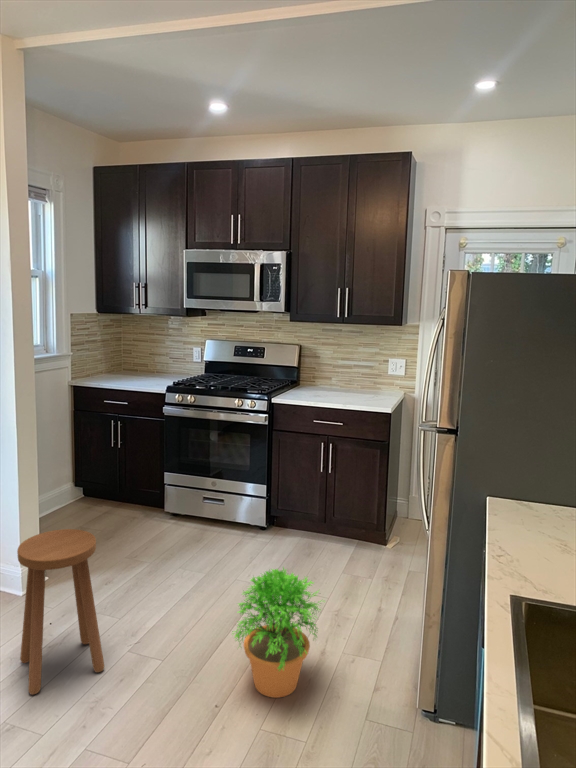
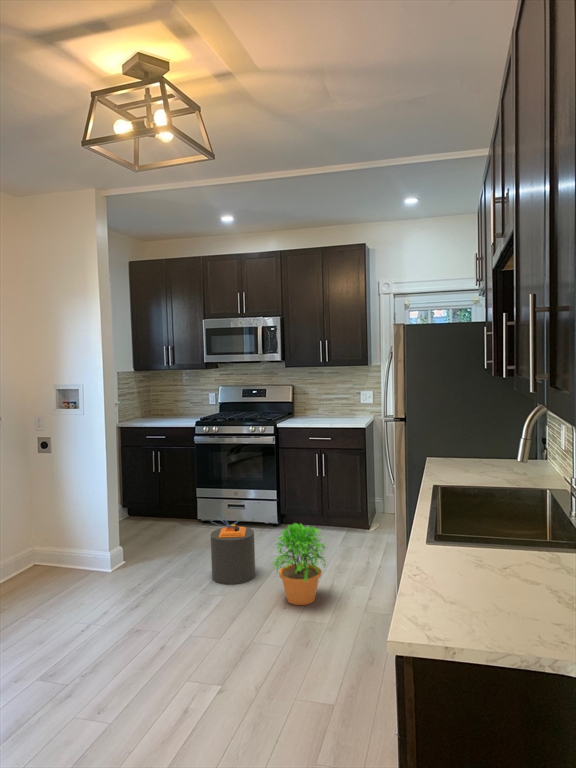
trash can: none [155,528,219,638] -> present [211,514,255,584]
stool: present [17,529,104,695] -> none [128,510,187,614]

